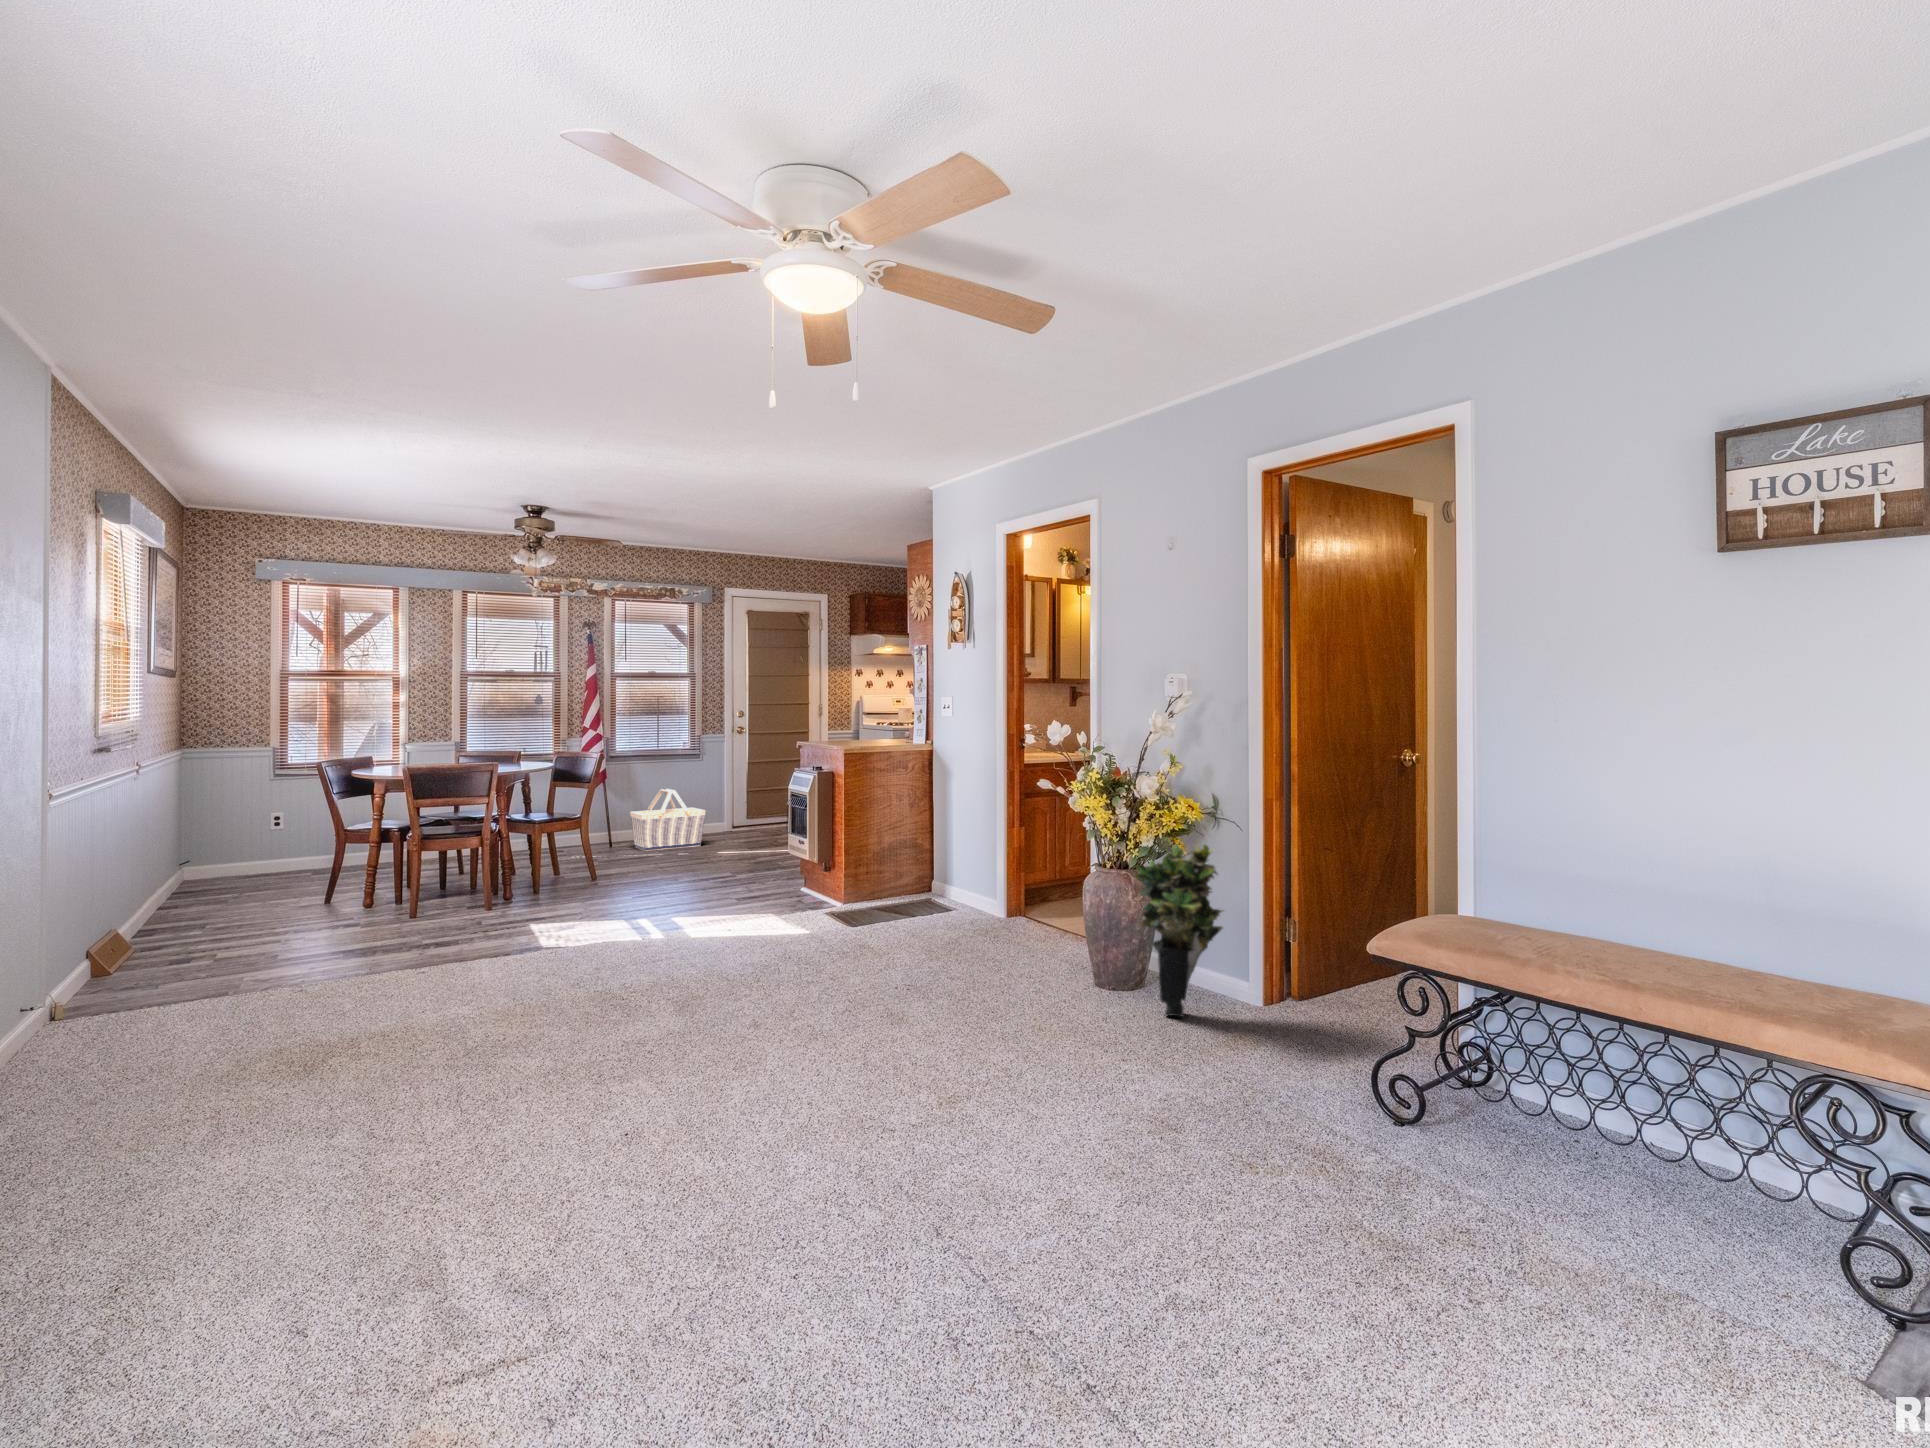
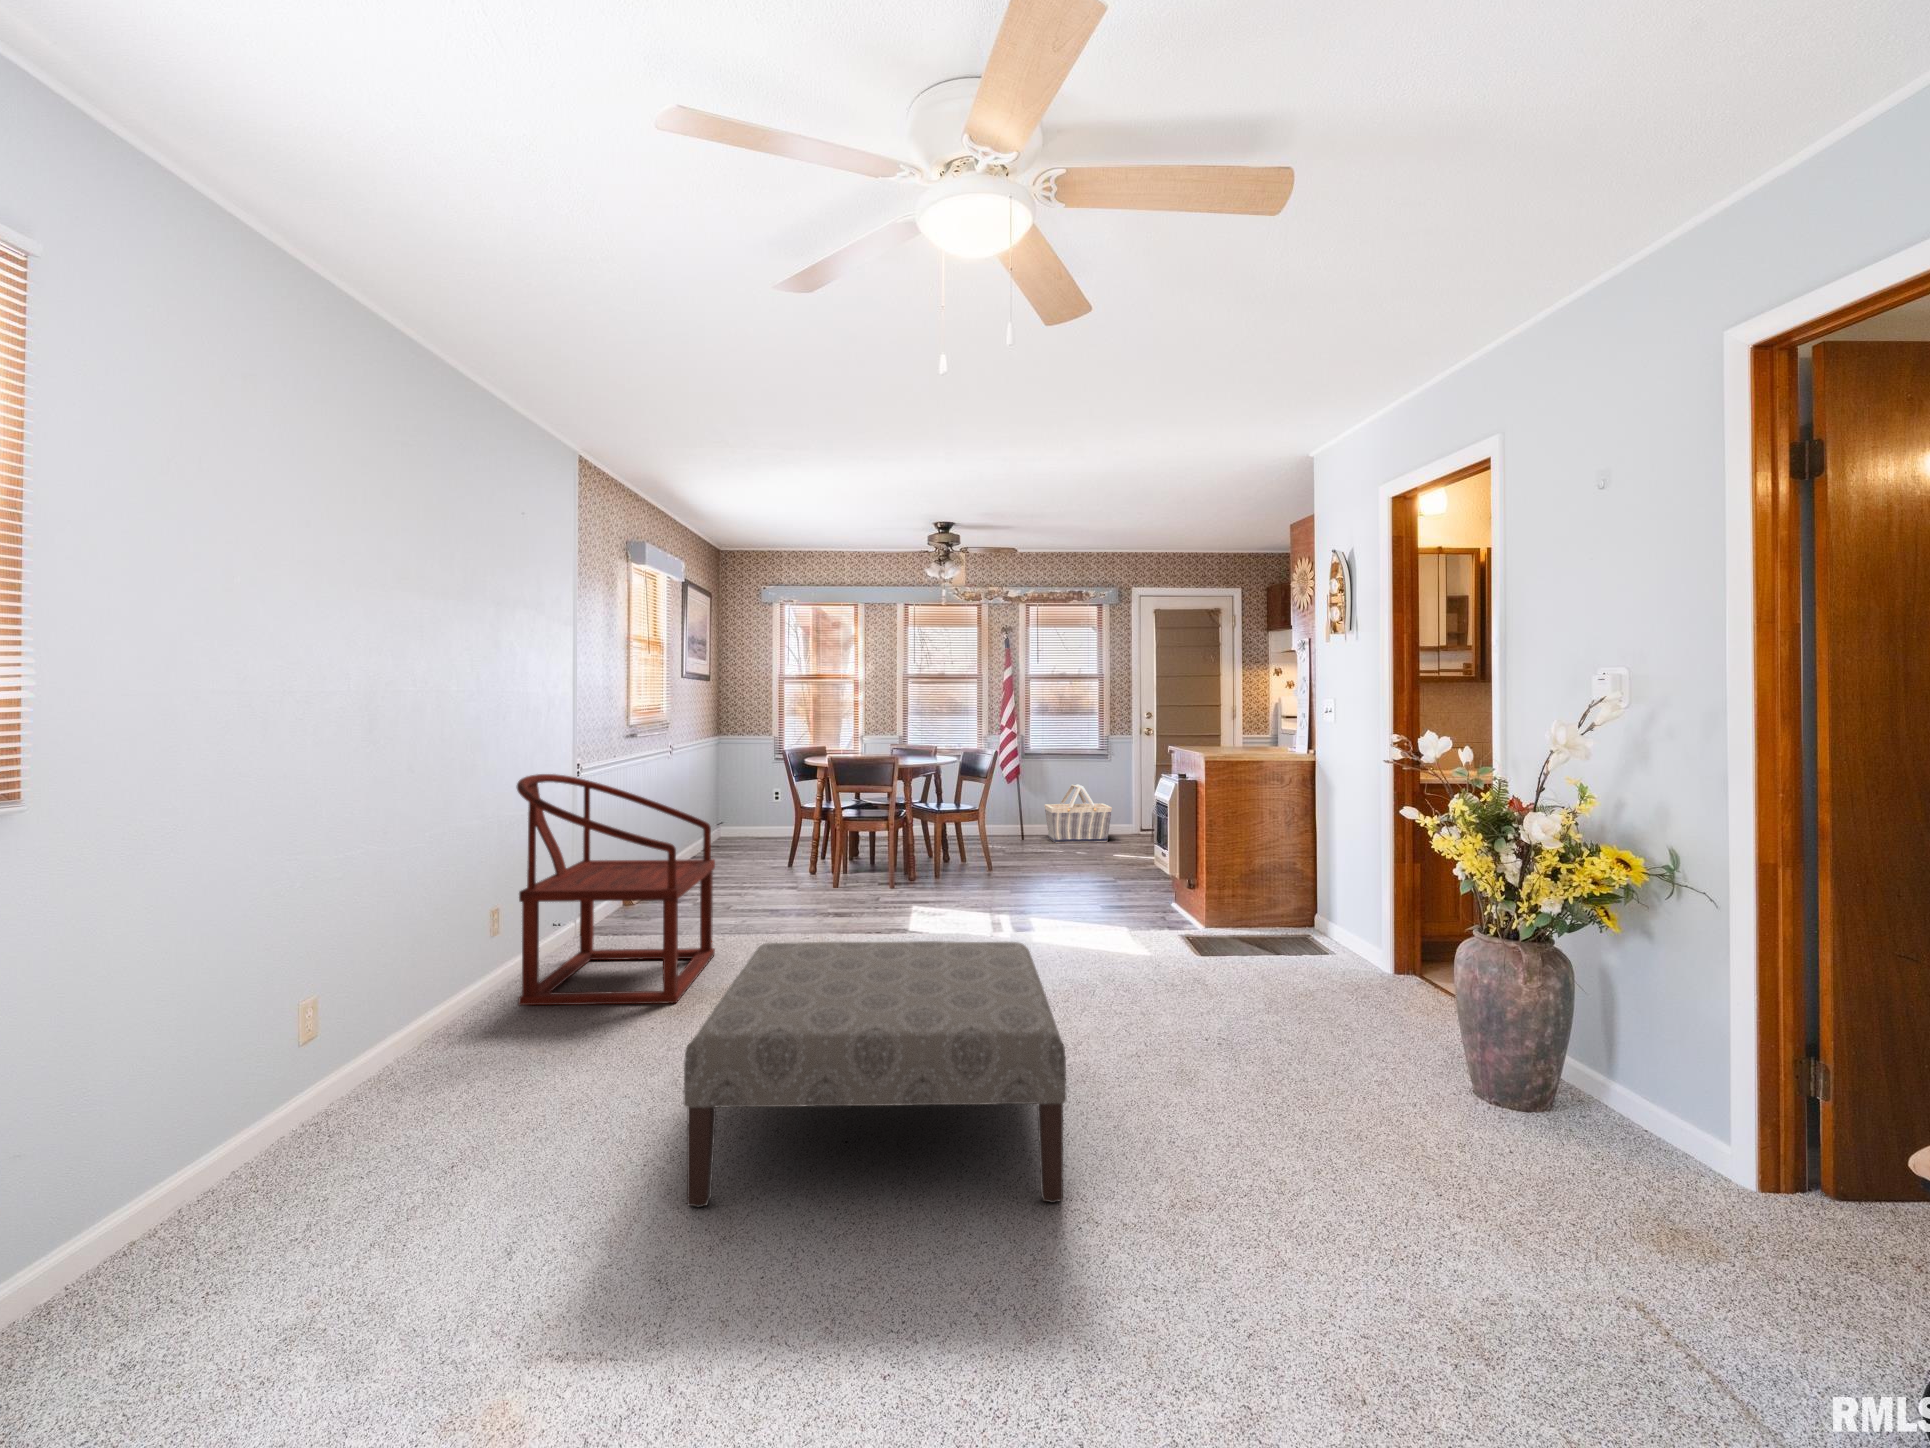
armchair: none [54,792,317,1079] -> present [517,774,715,1005]
potted plant: present [1135,845,1224,1017] -> none [1522,914,1678,1173]
ottoman: none [470,917,849,1183] -> present [684,941,1066,1207]

